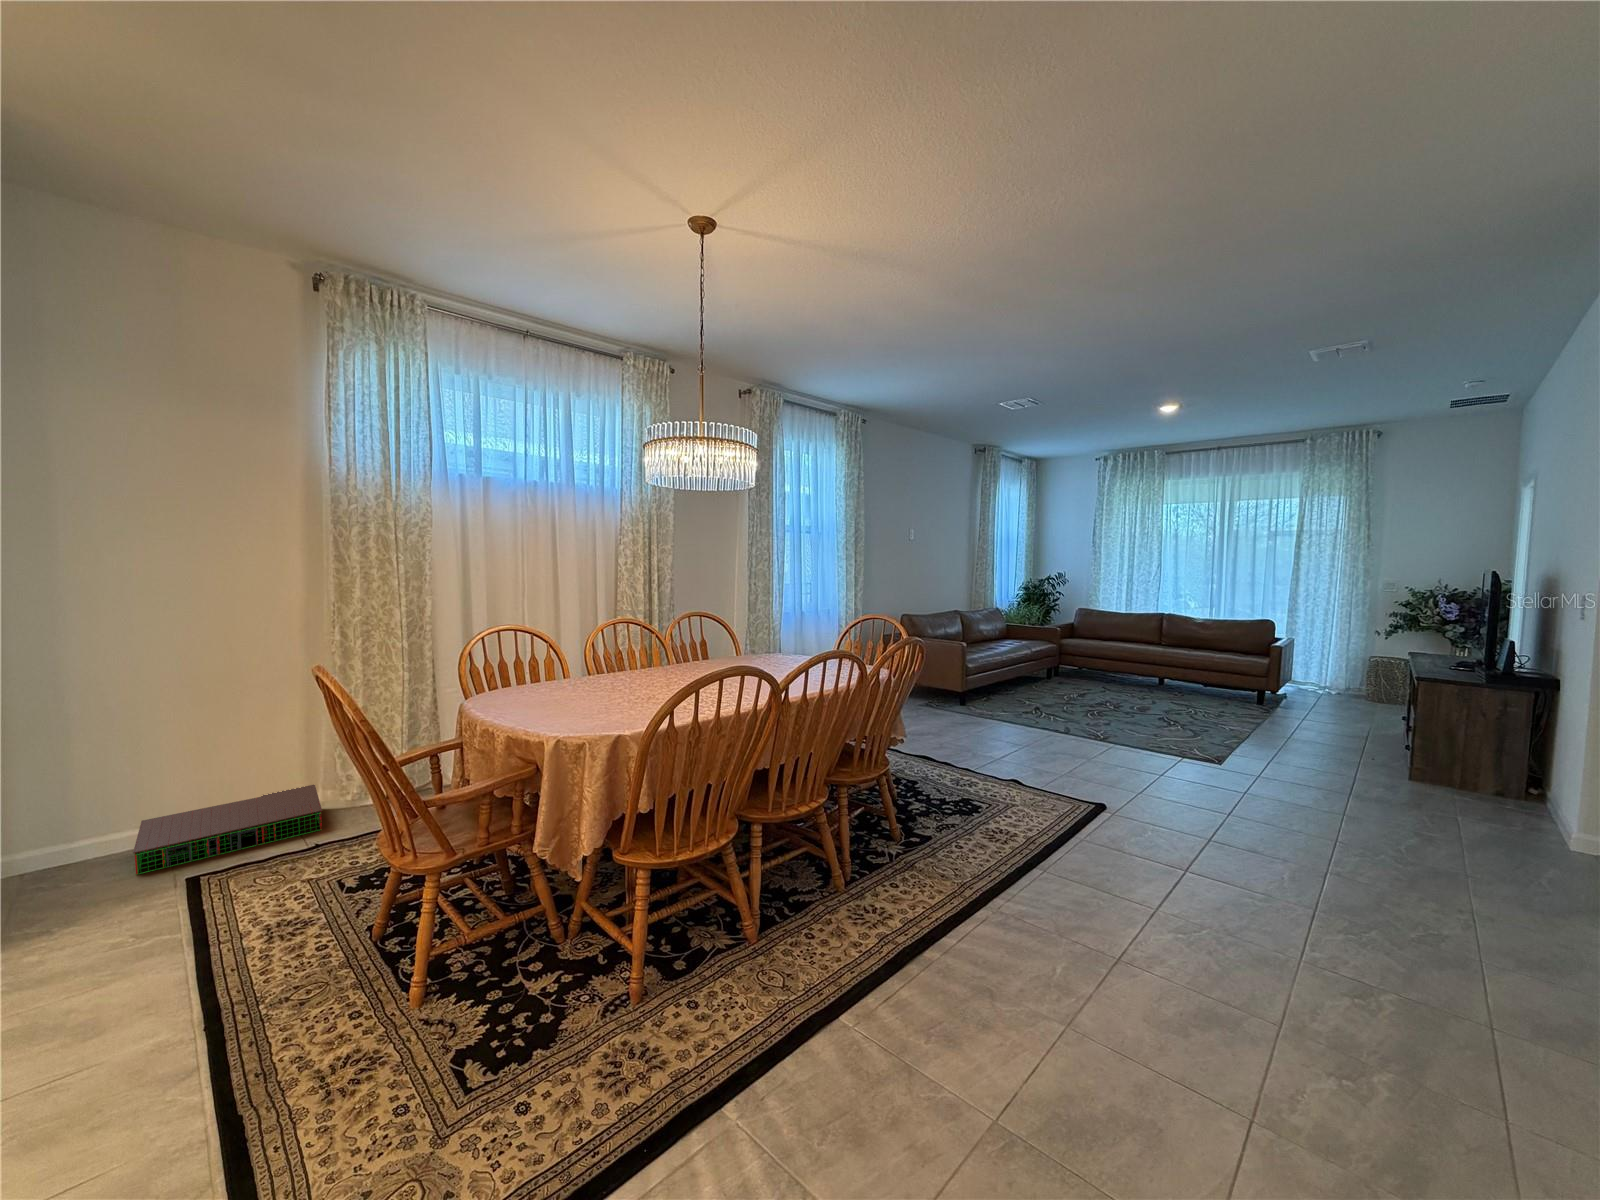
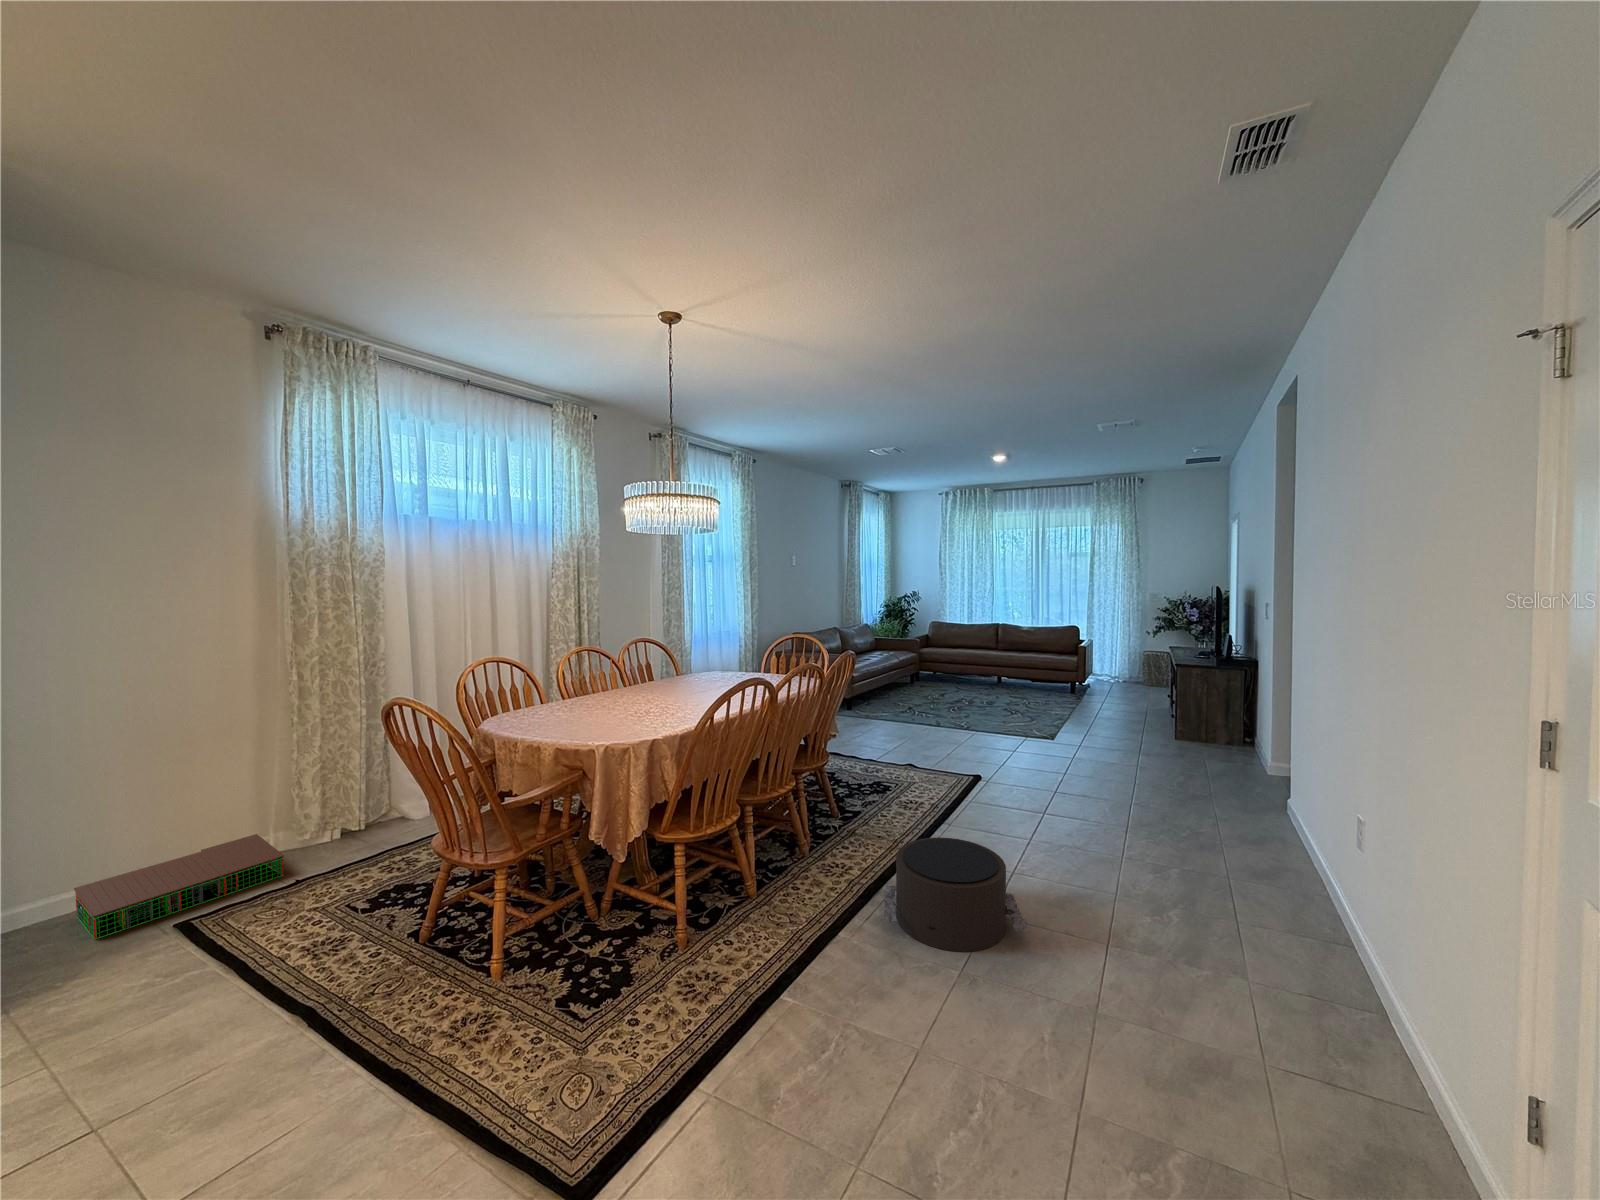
pouf: none [902,901,1126,1101] -> present [884,837,1028,952]

